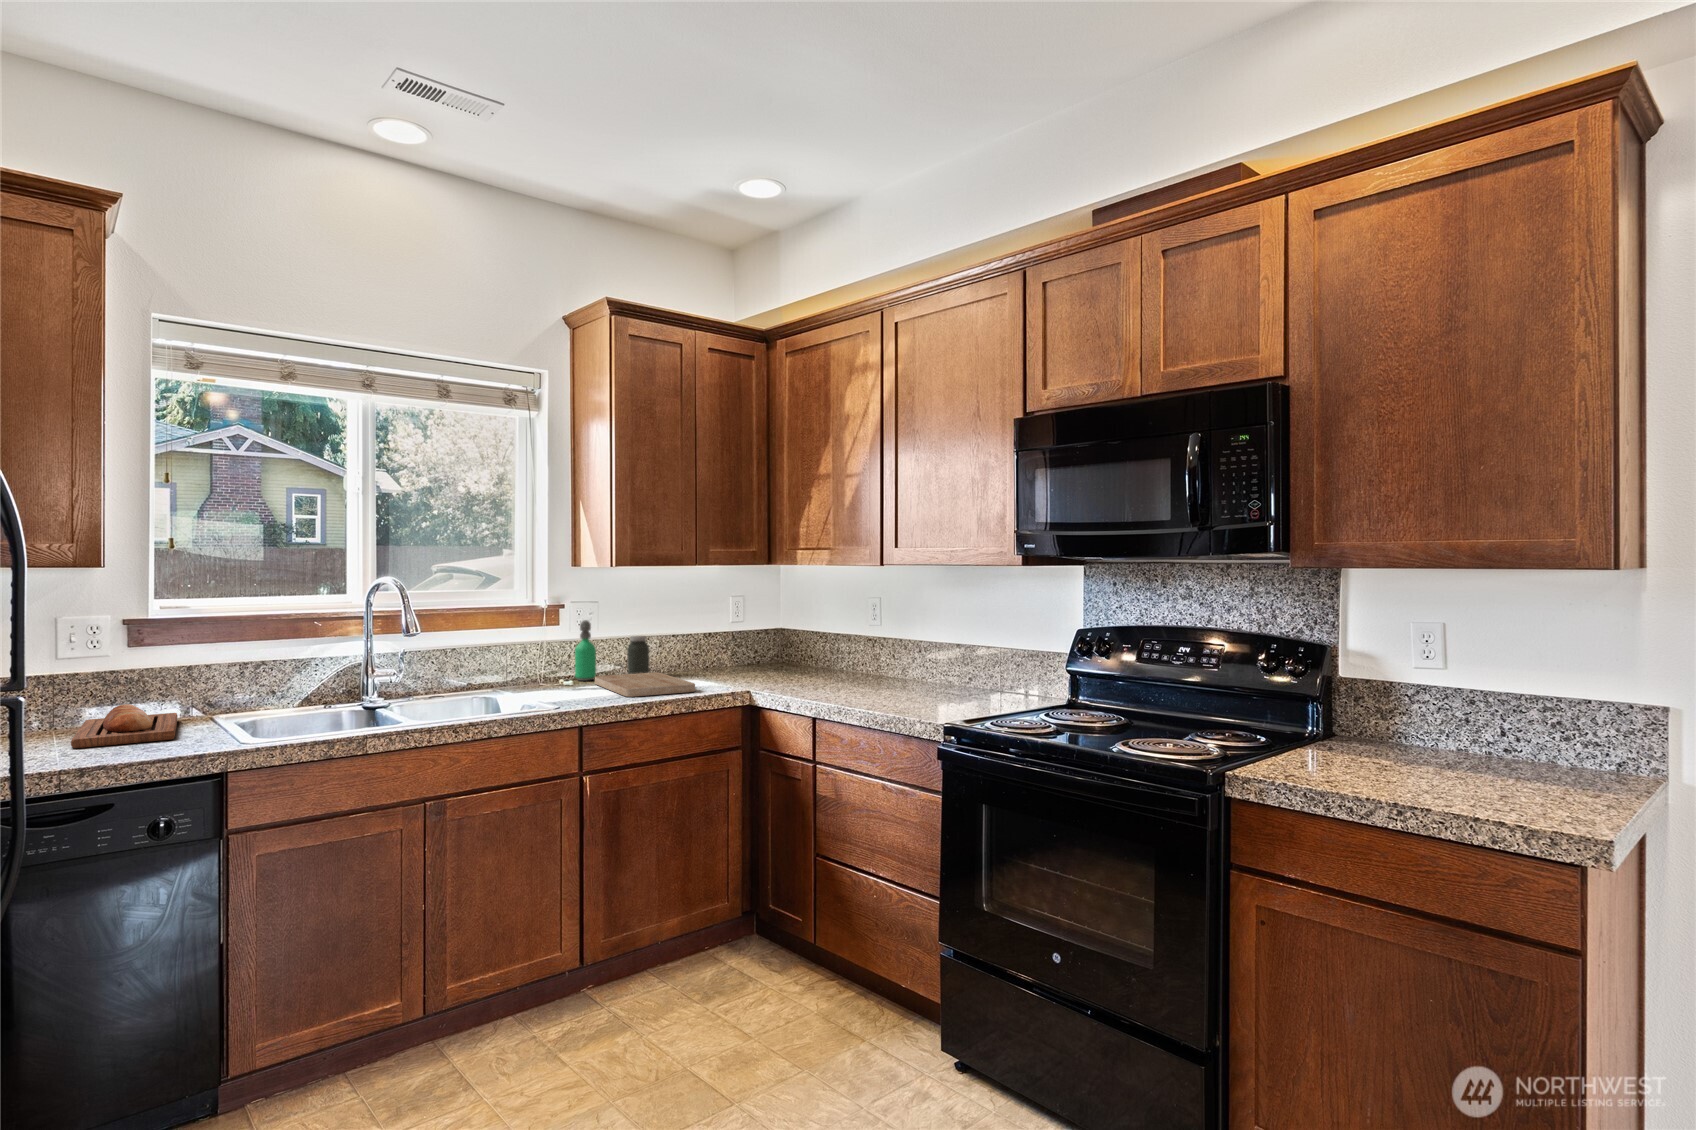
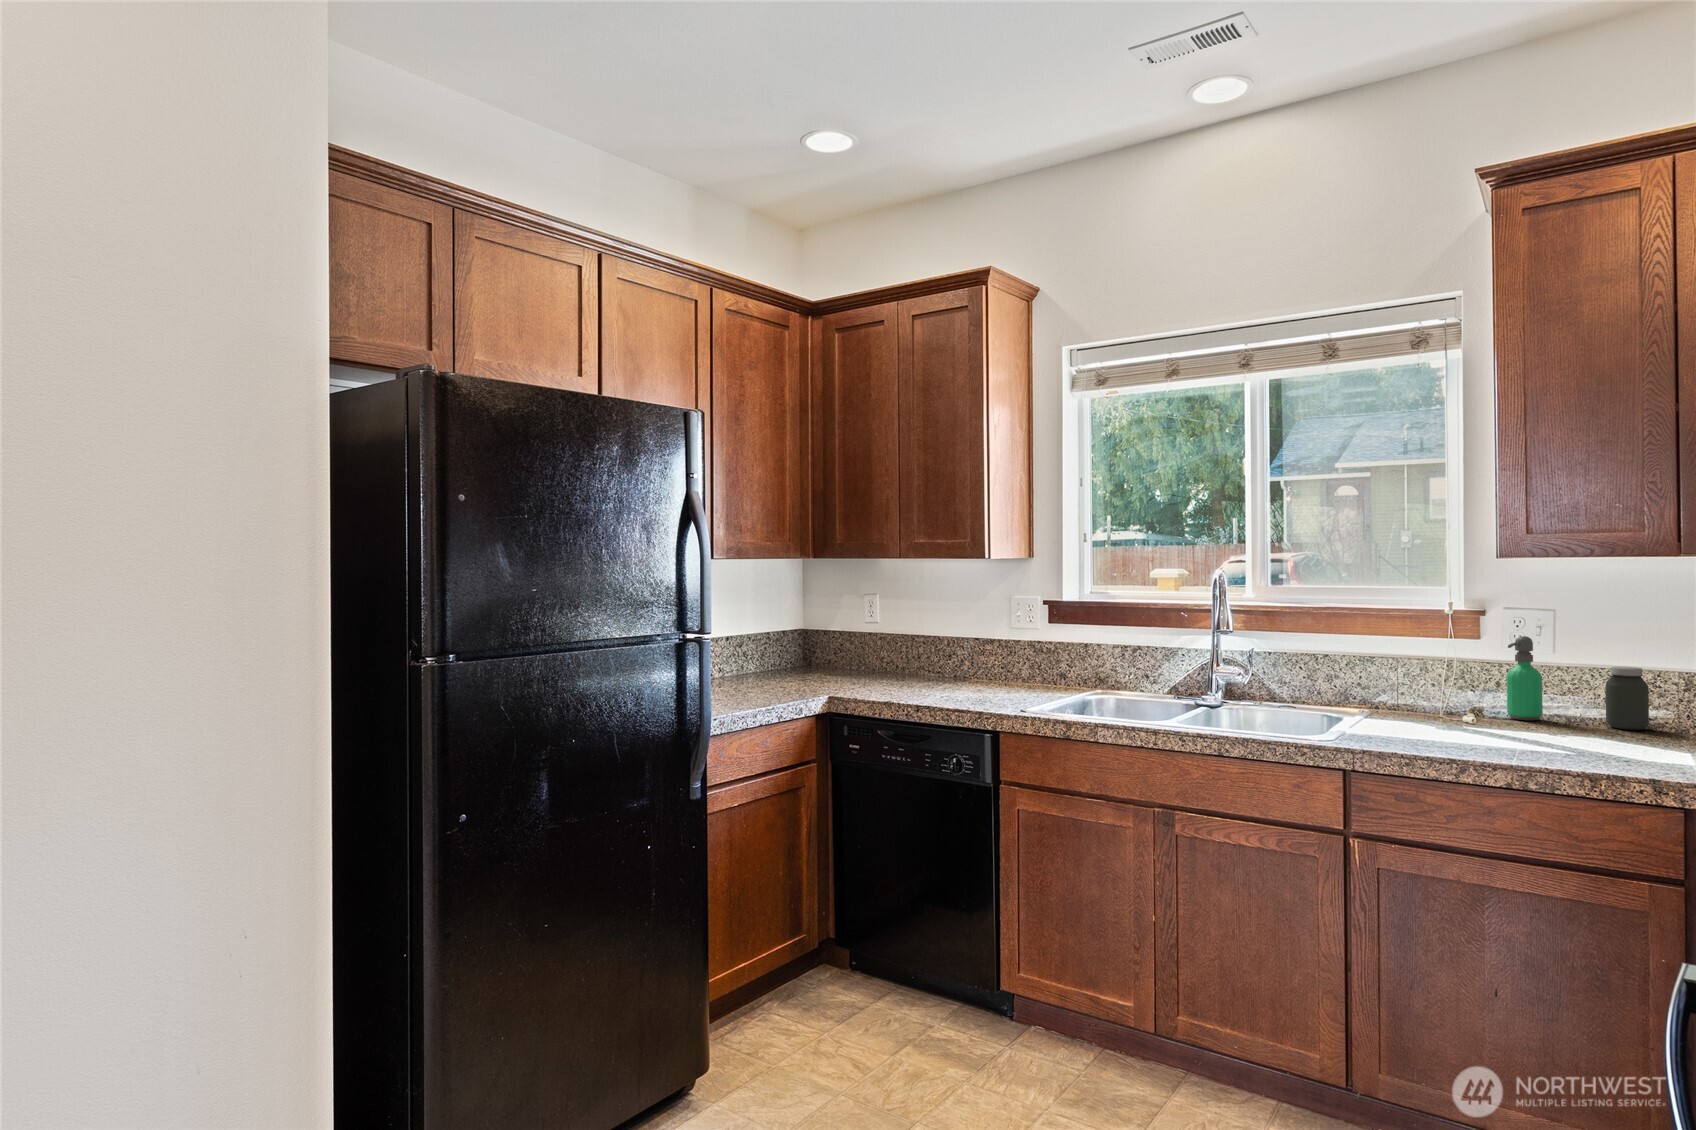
cutting board: present [595,672,695,697] -> none [1468,715,1631,764]
bread loaf: present [71,704,177,748] -> none [967,669,1072,699]

